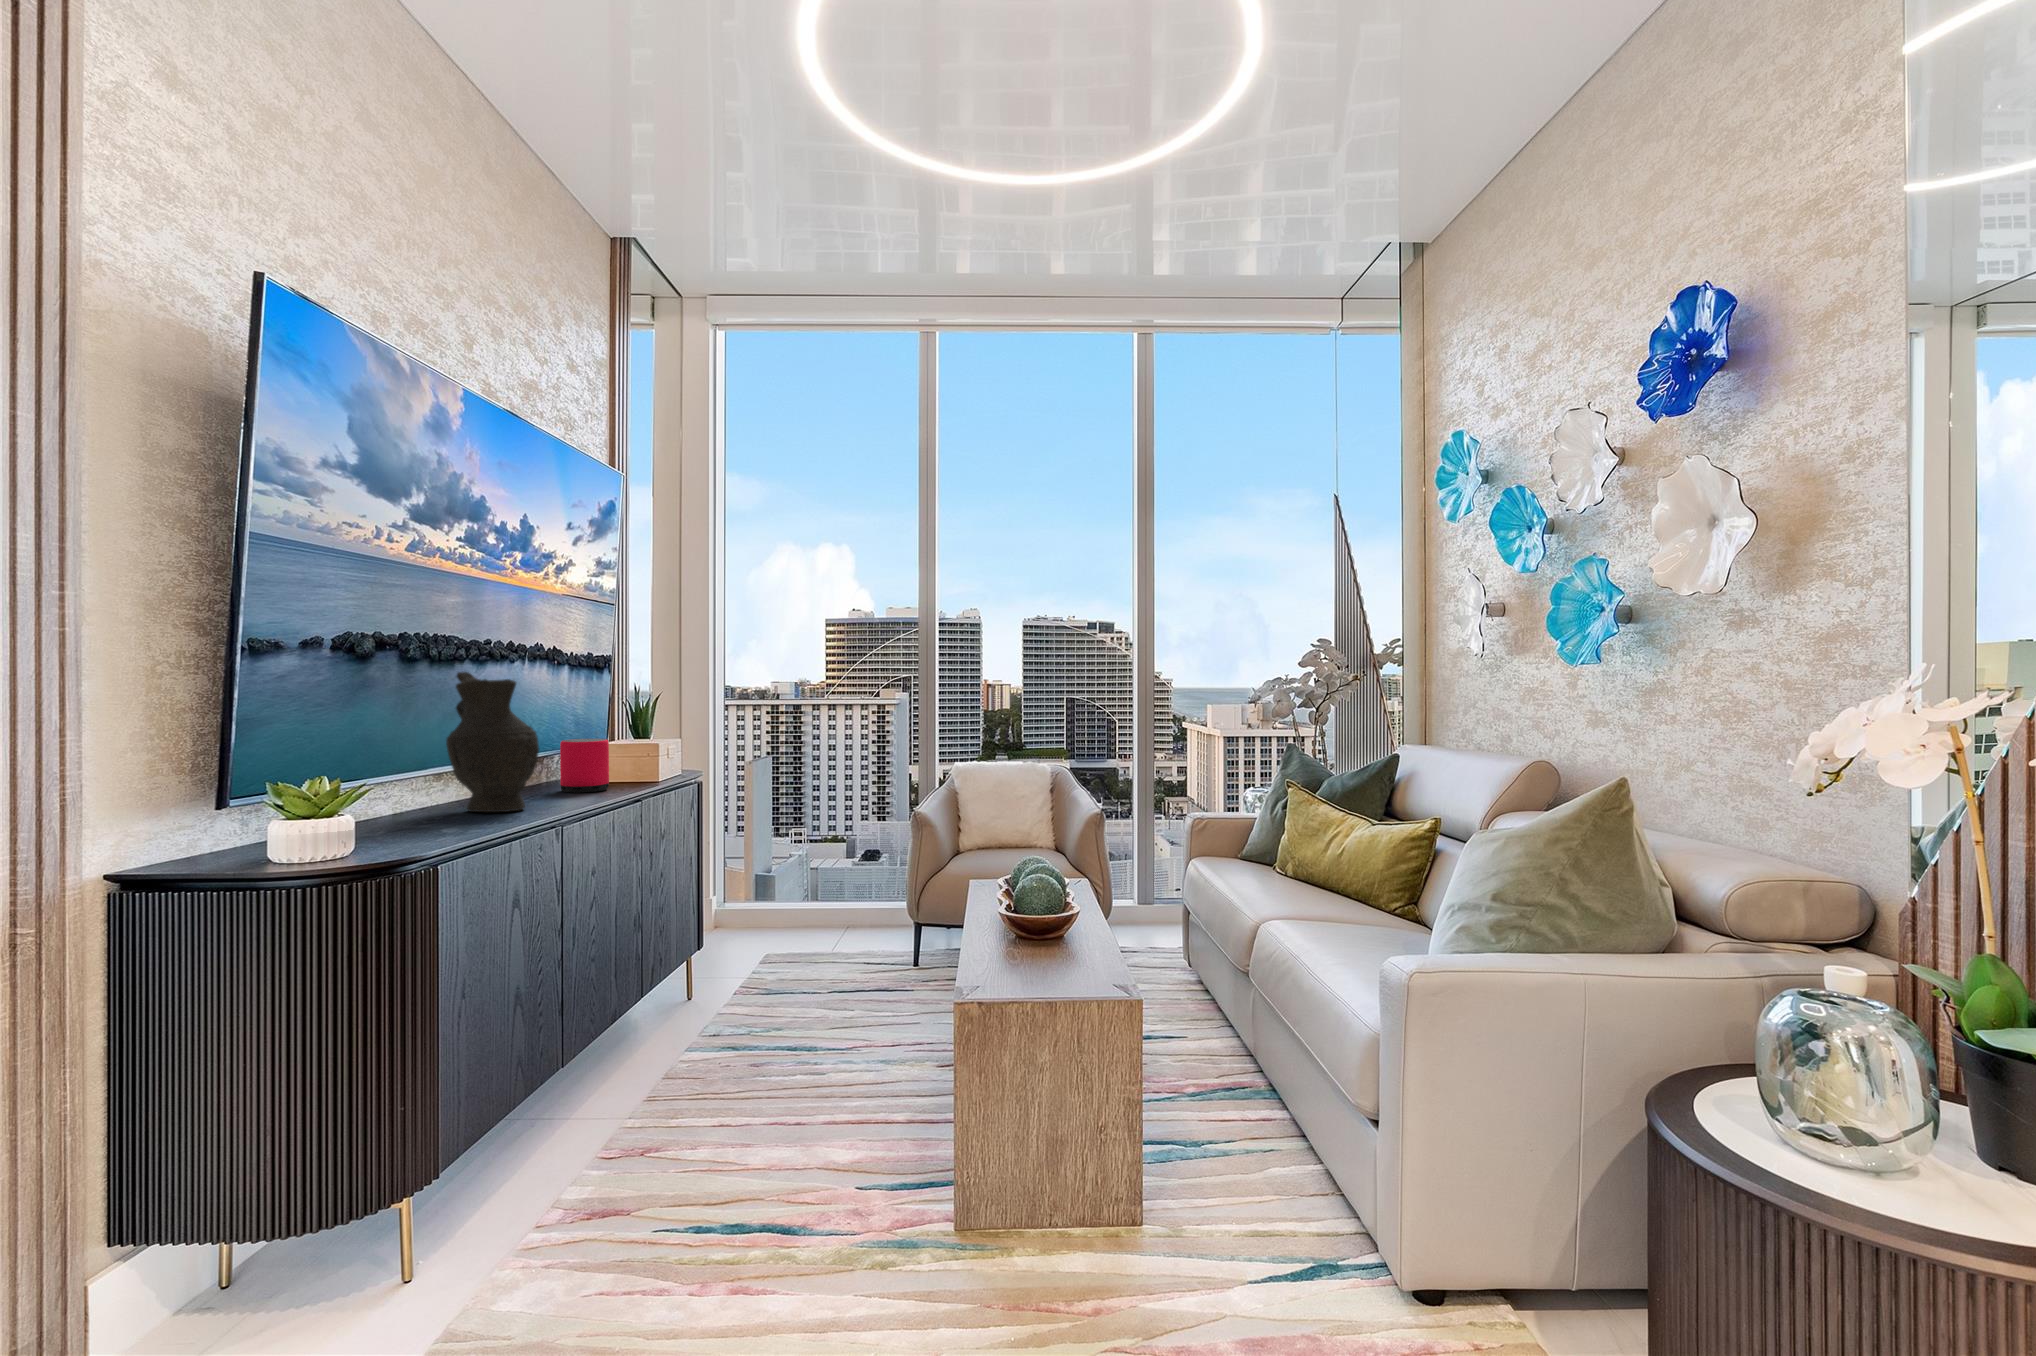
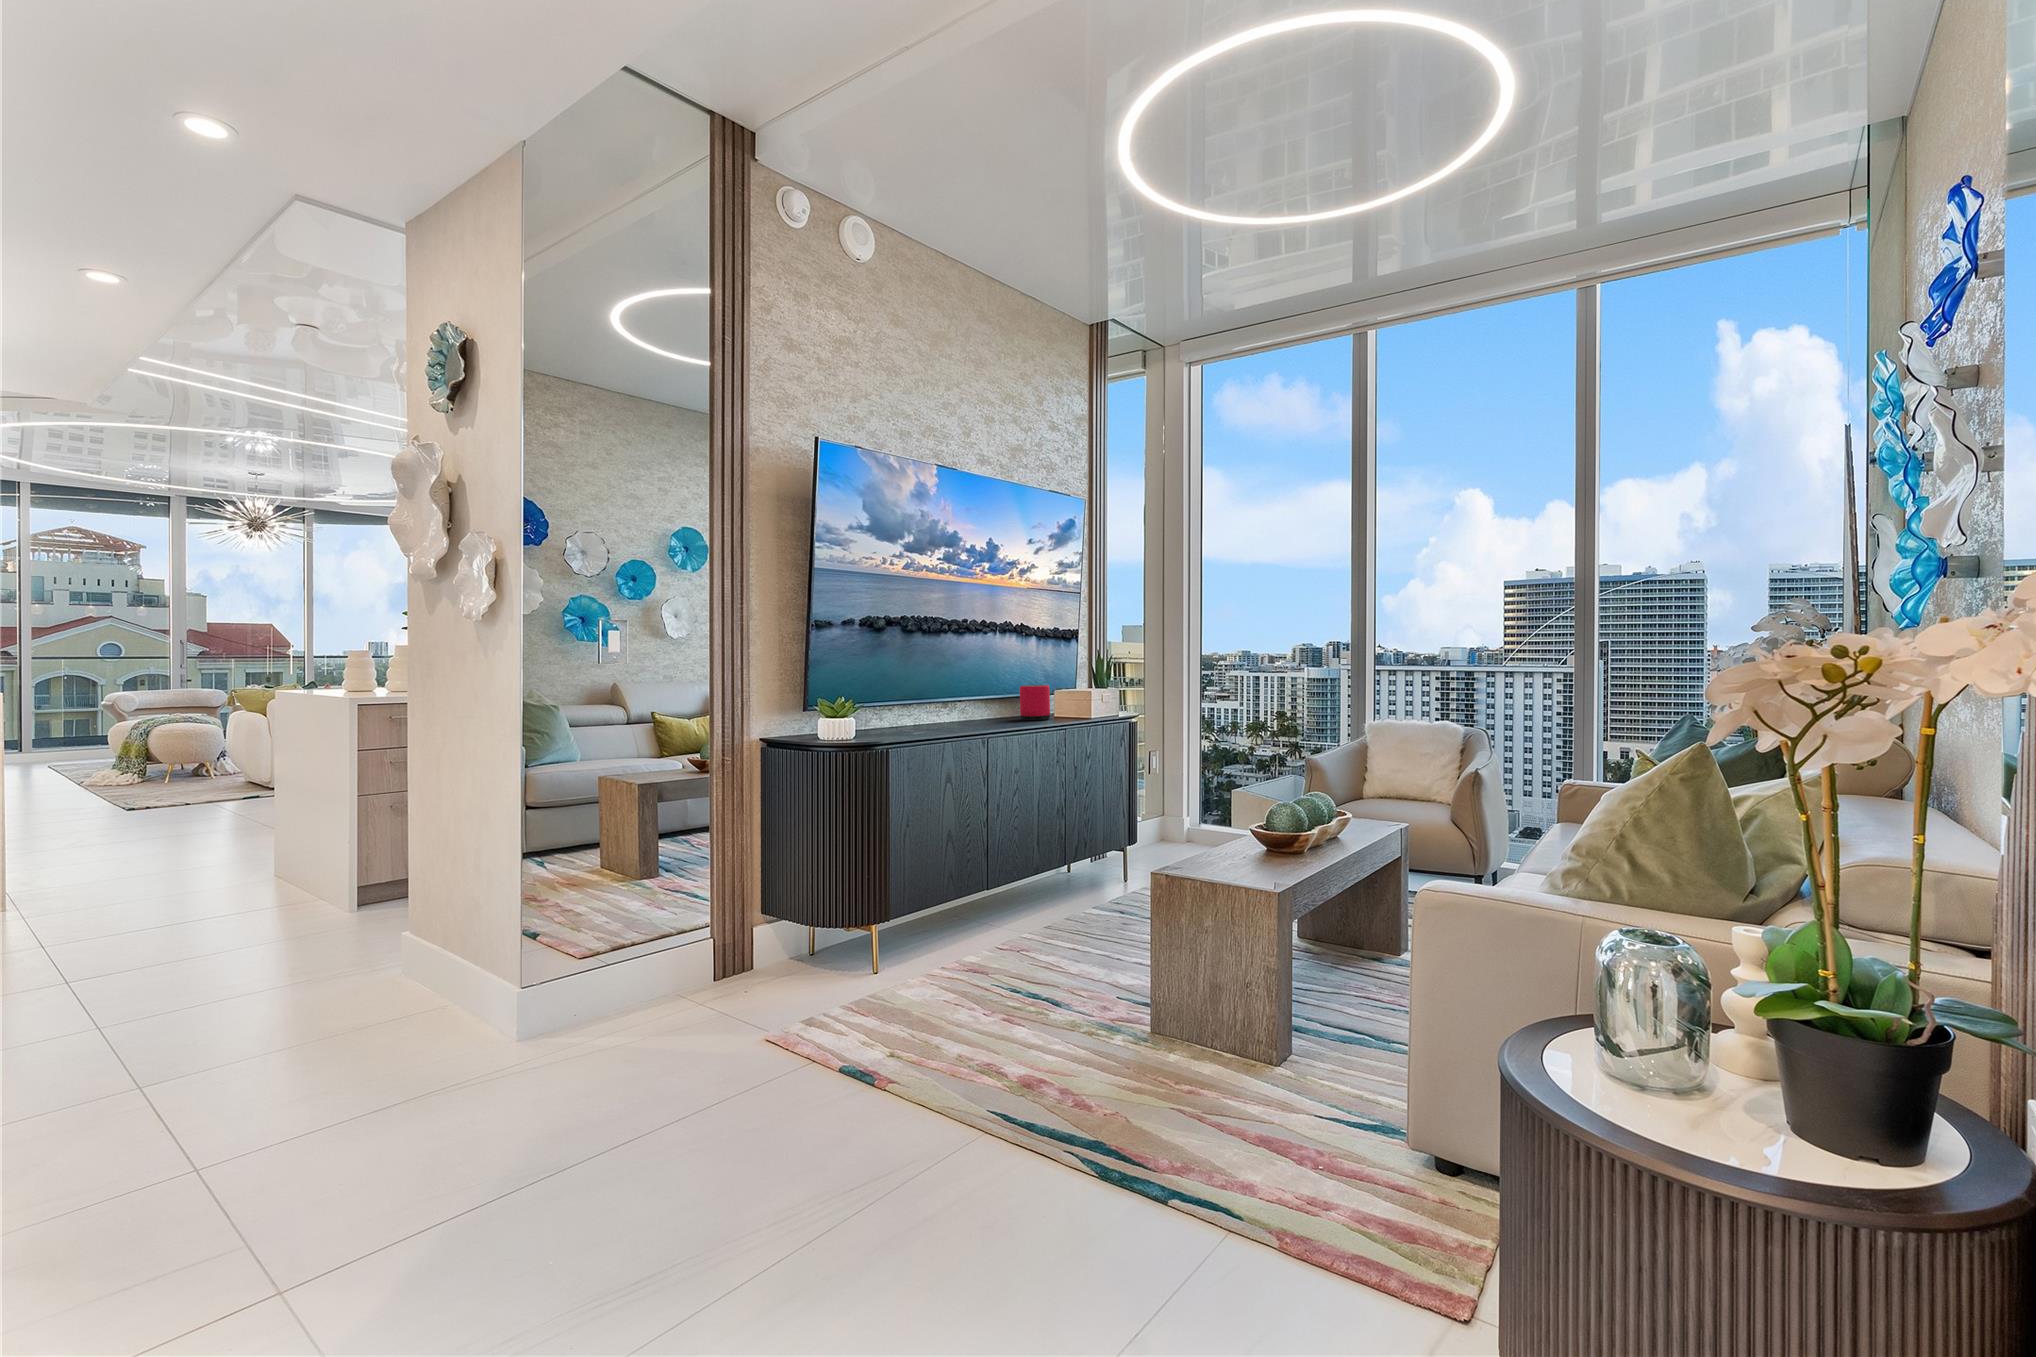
decorative vase: present [446,672,539,812] -> none [935,640,985,726]

